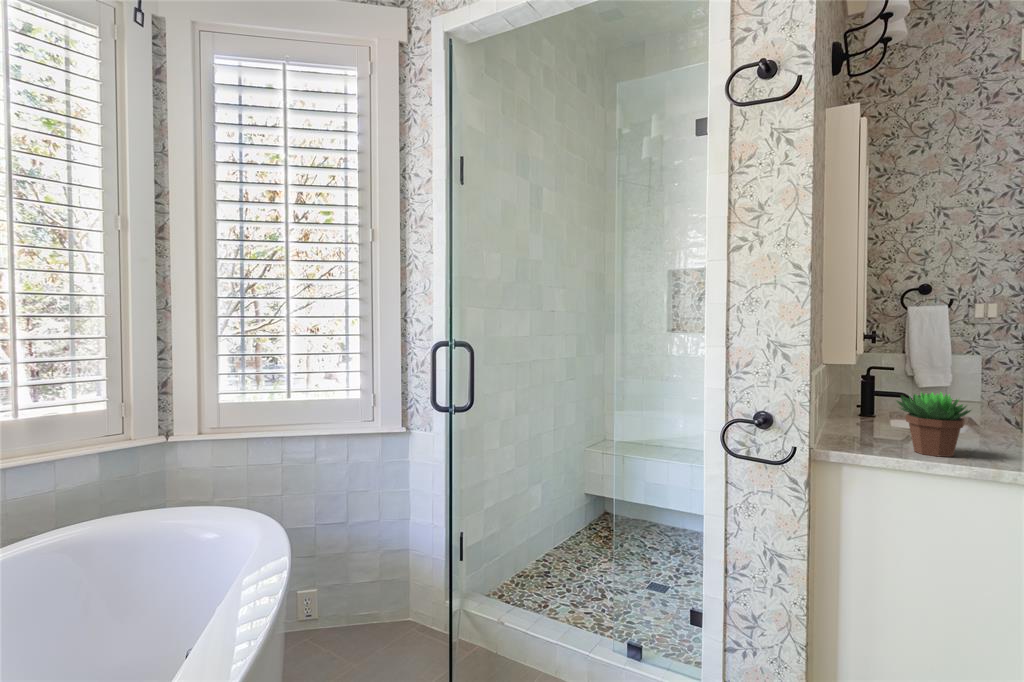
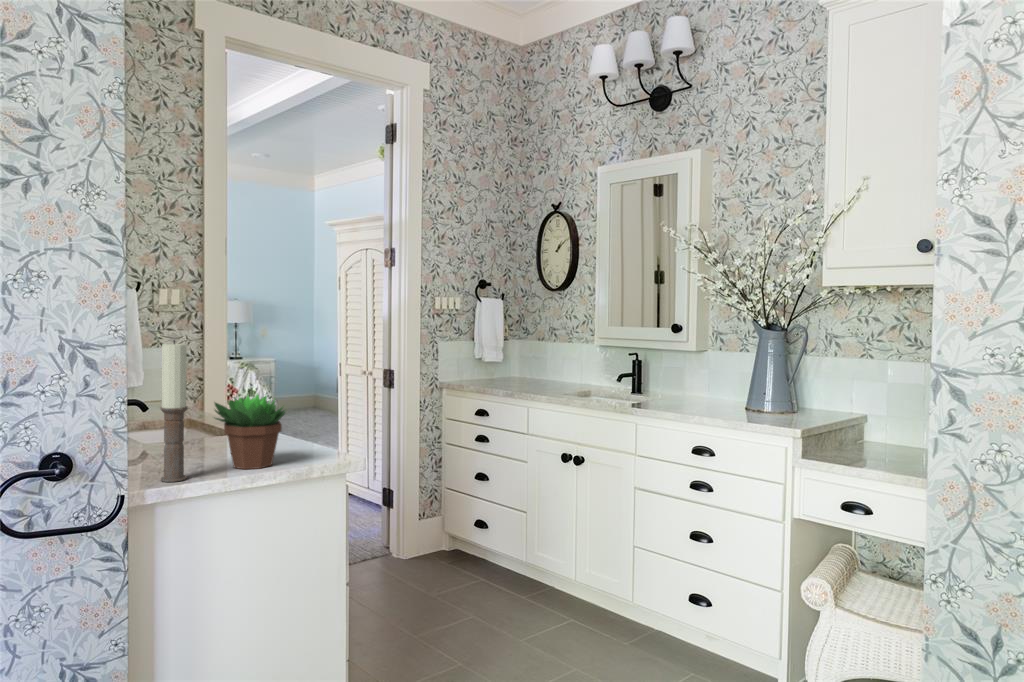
candle: none [844,343,867,450] -> present [160,340,188,482]

